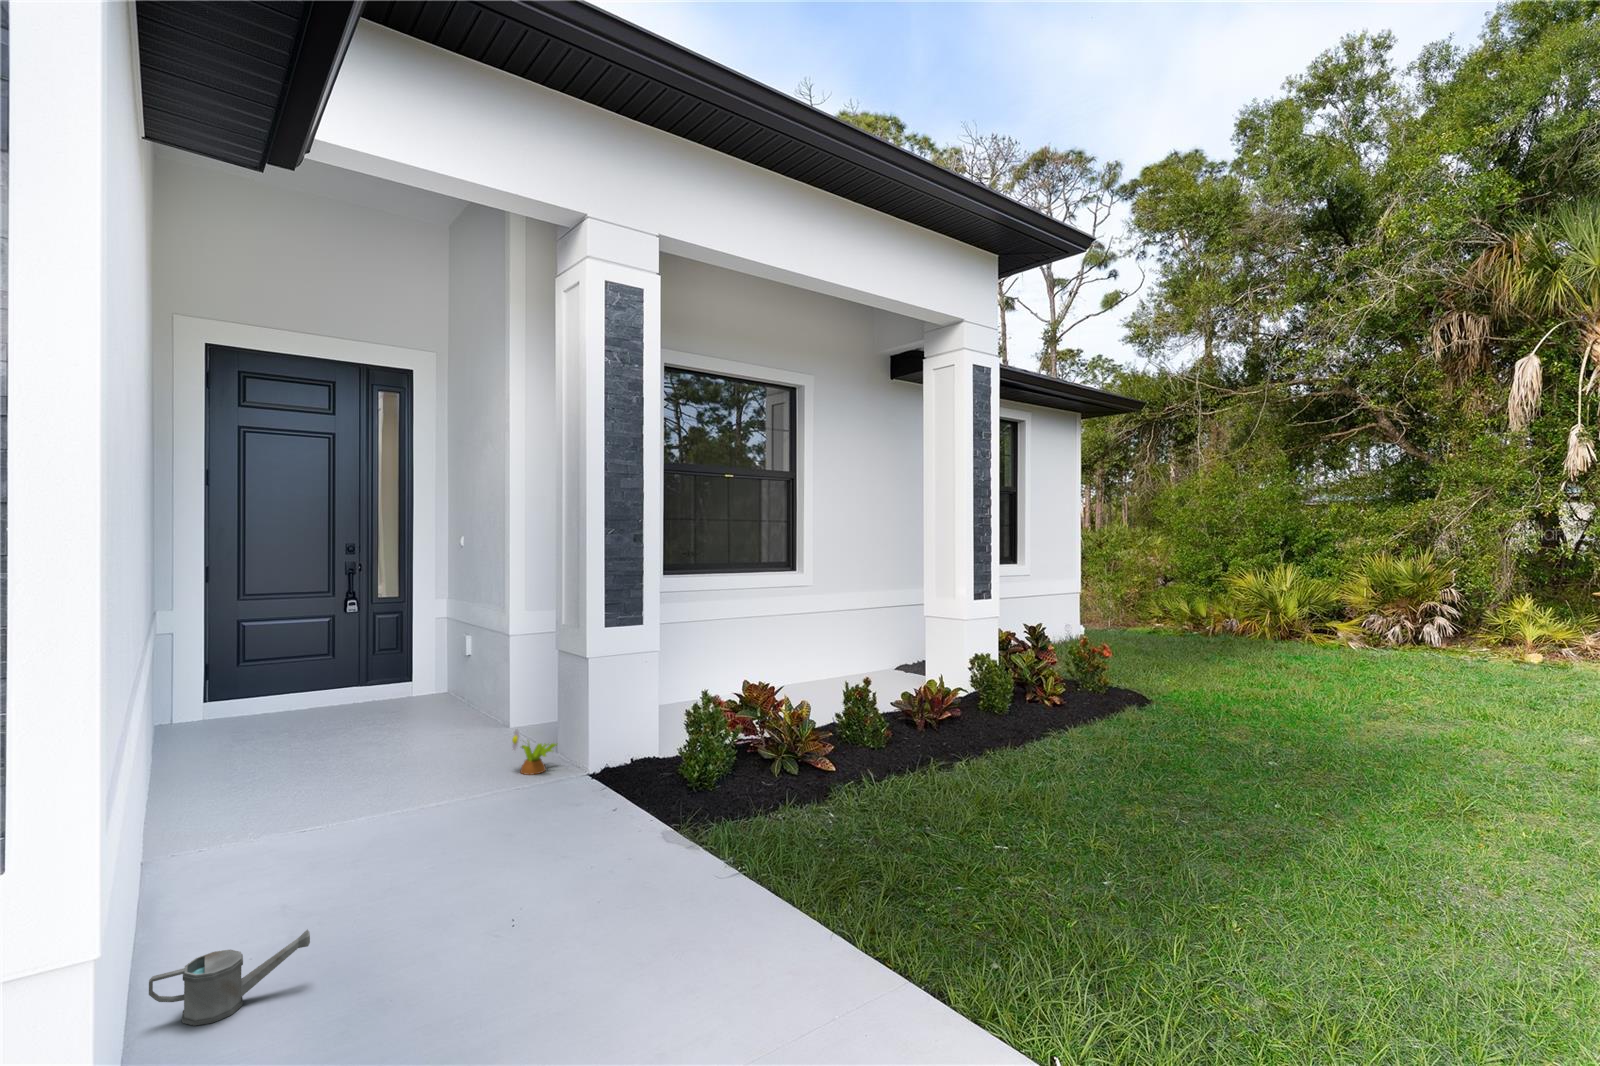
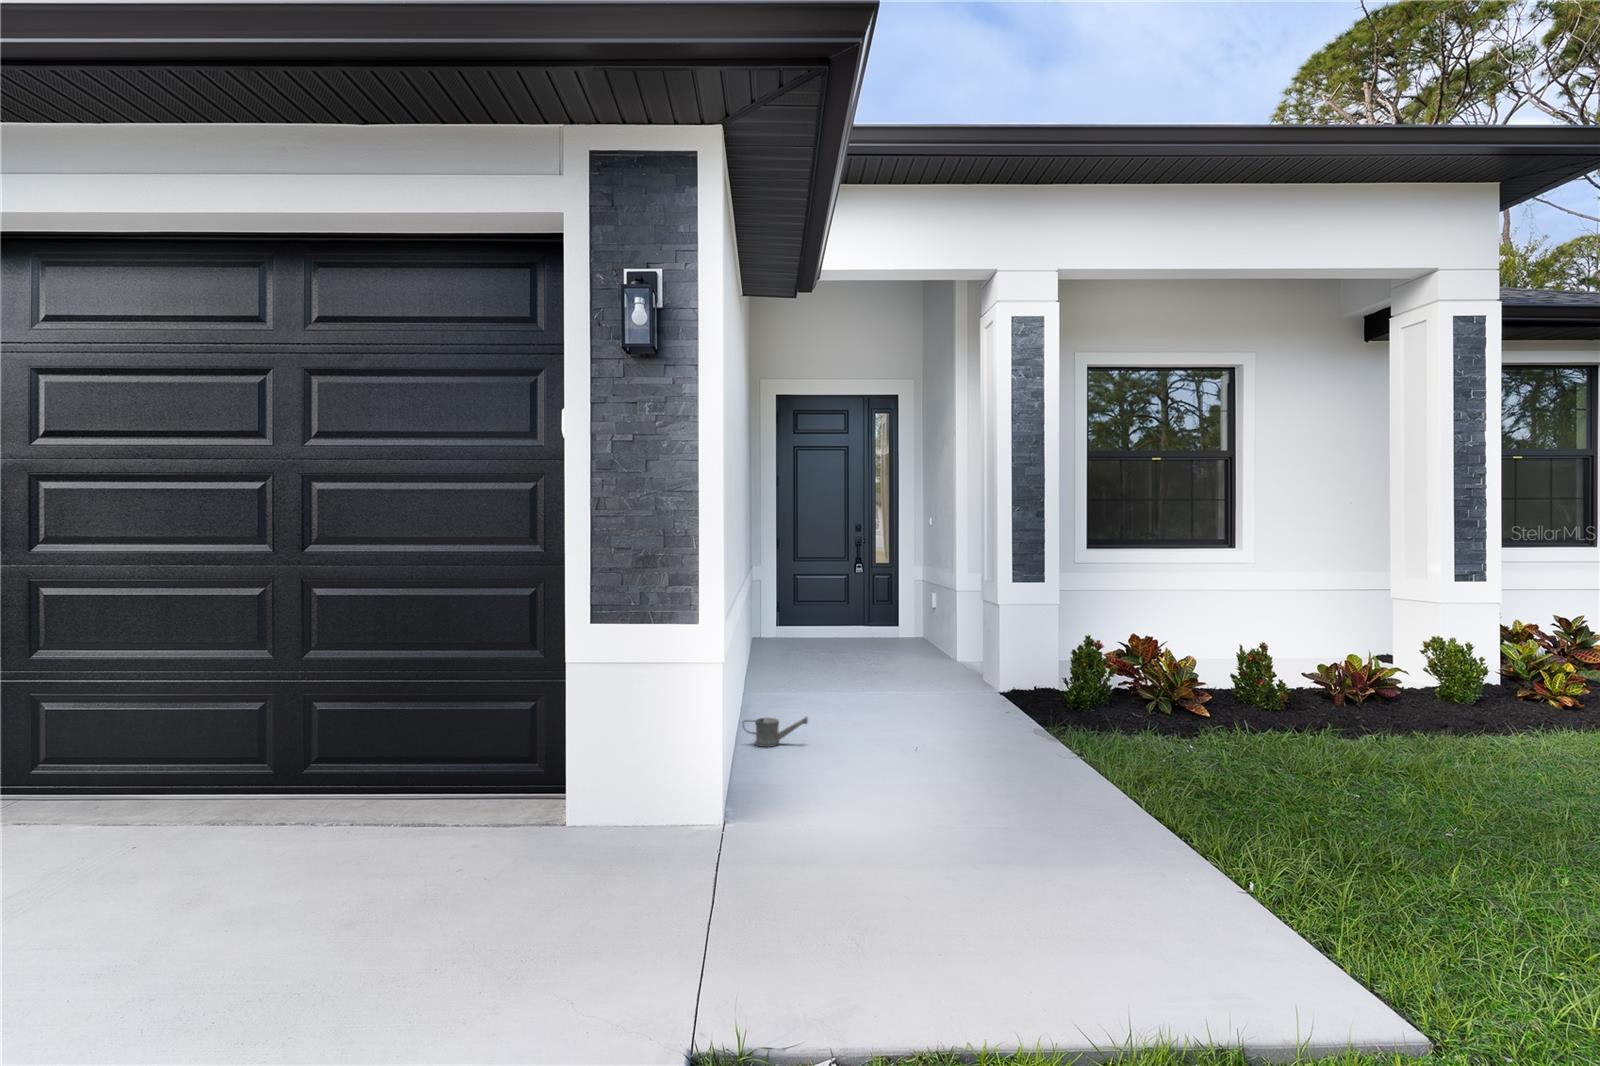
decorative plant: present [512,729,557,775] -> none [949,653,983,689]

